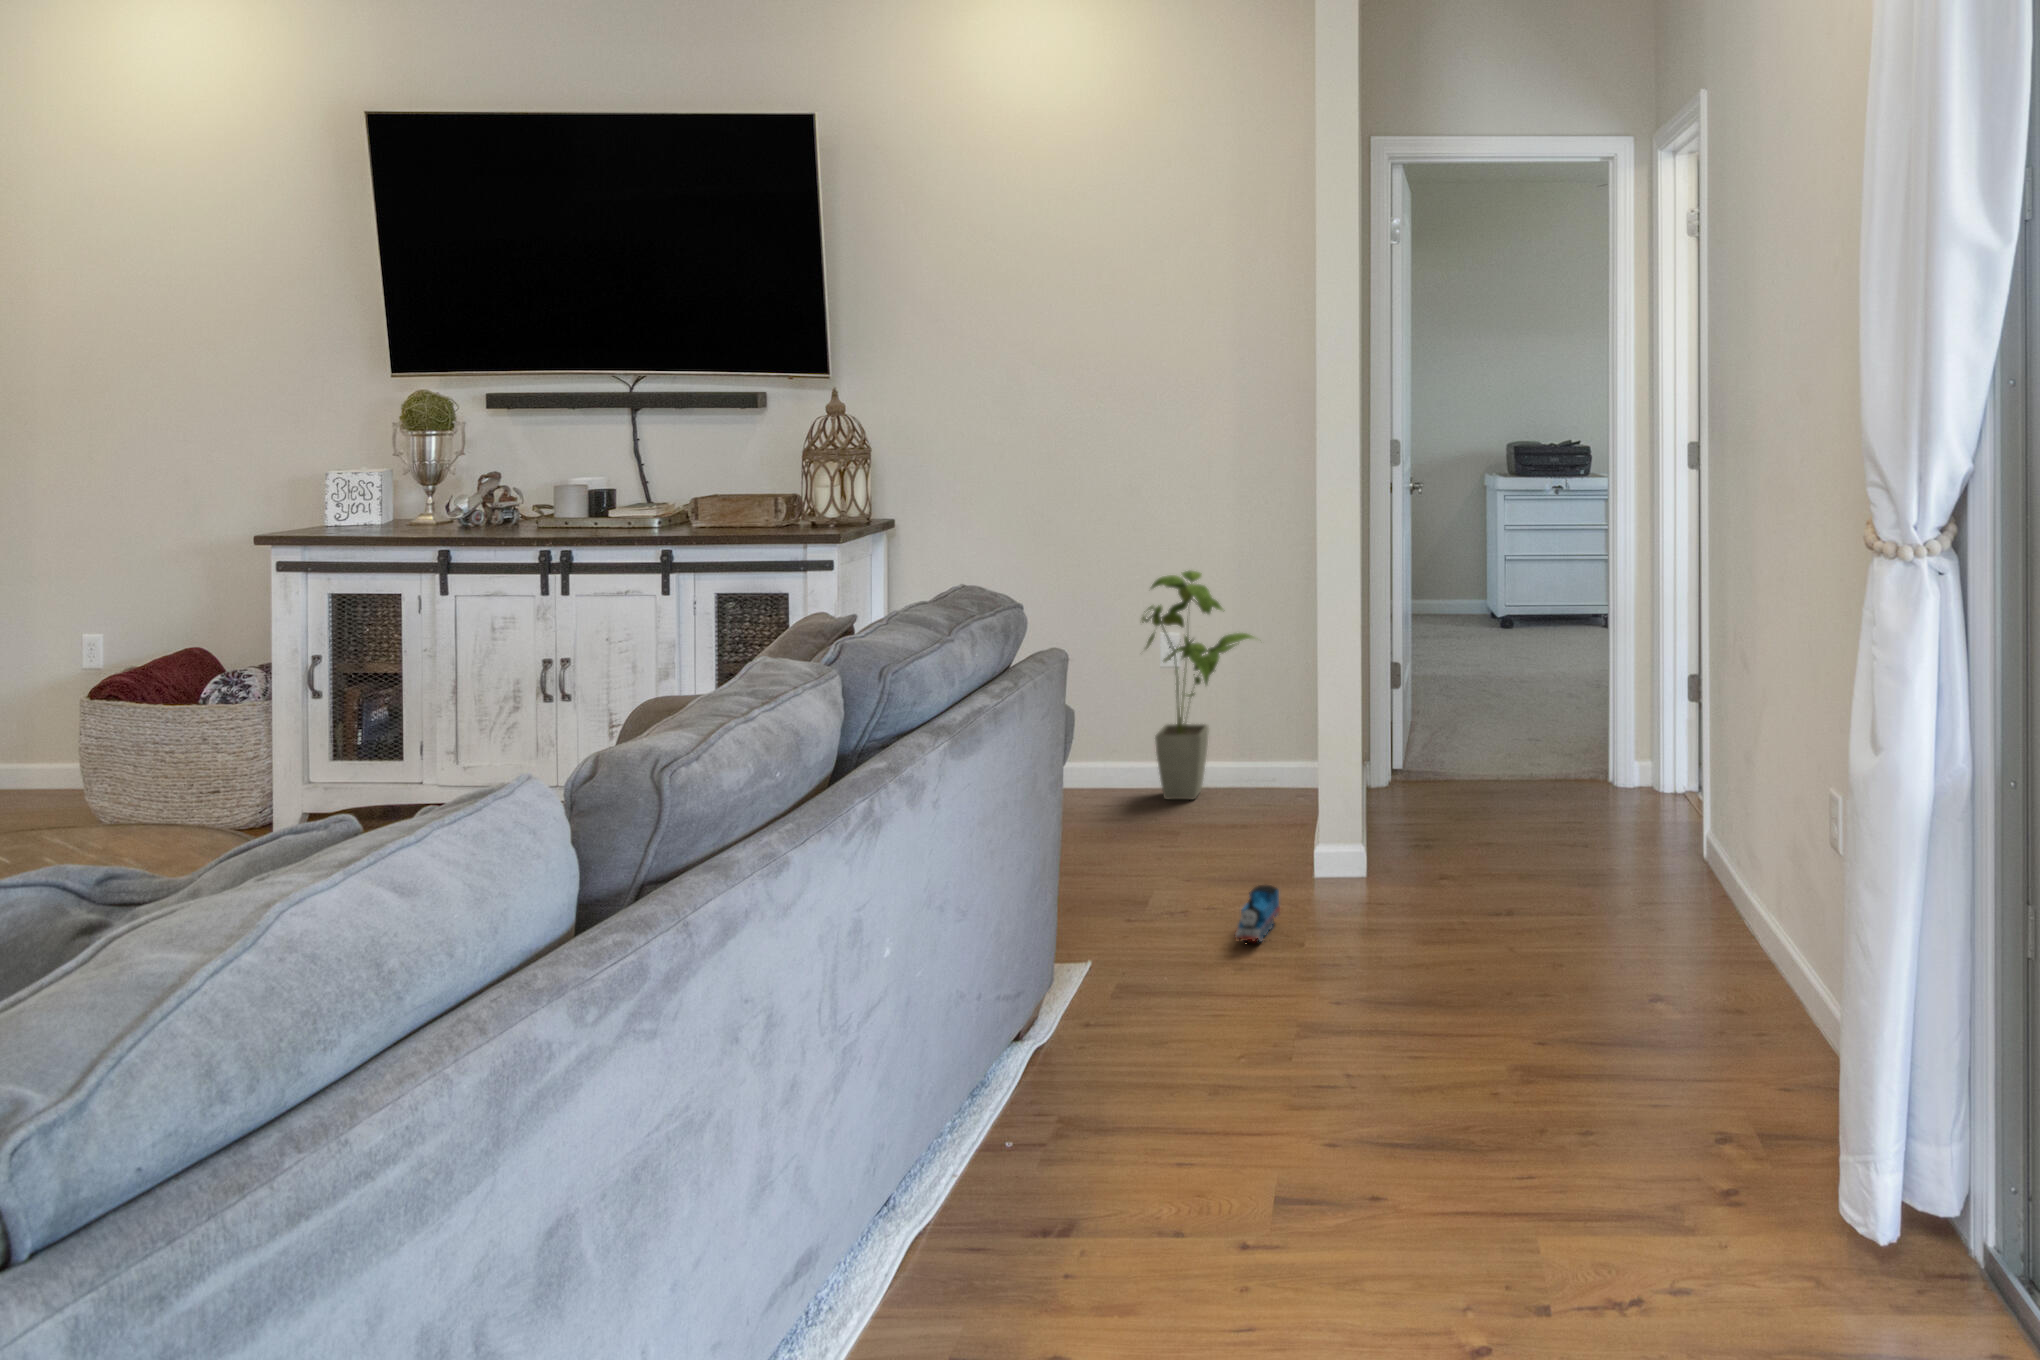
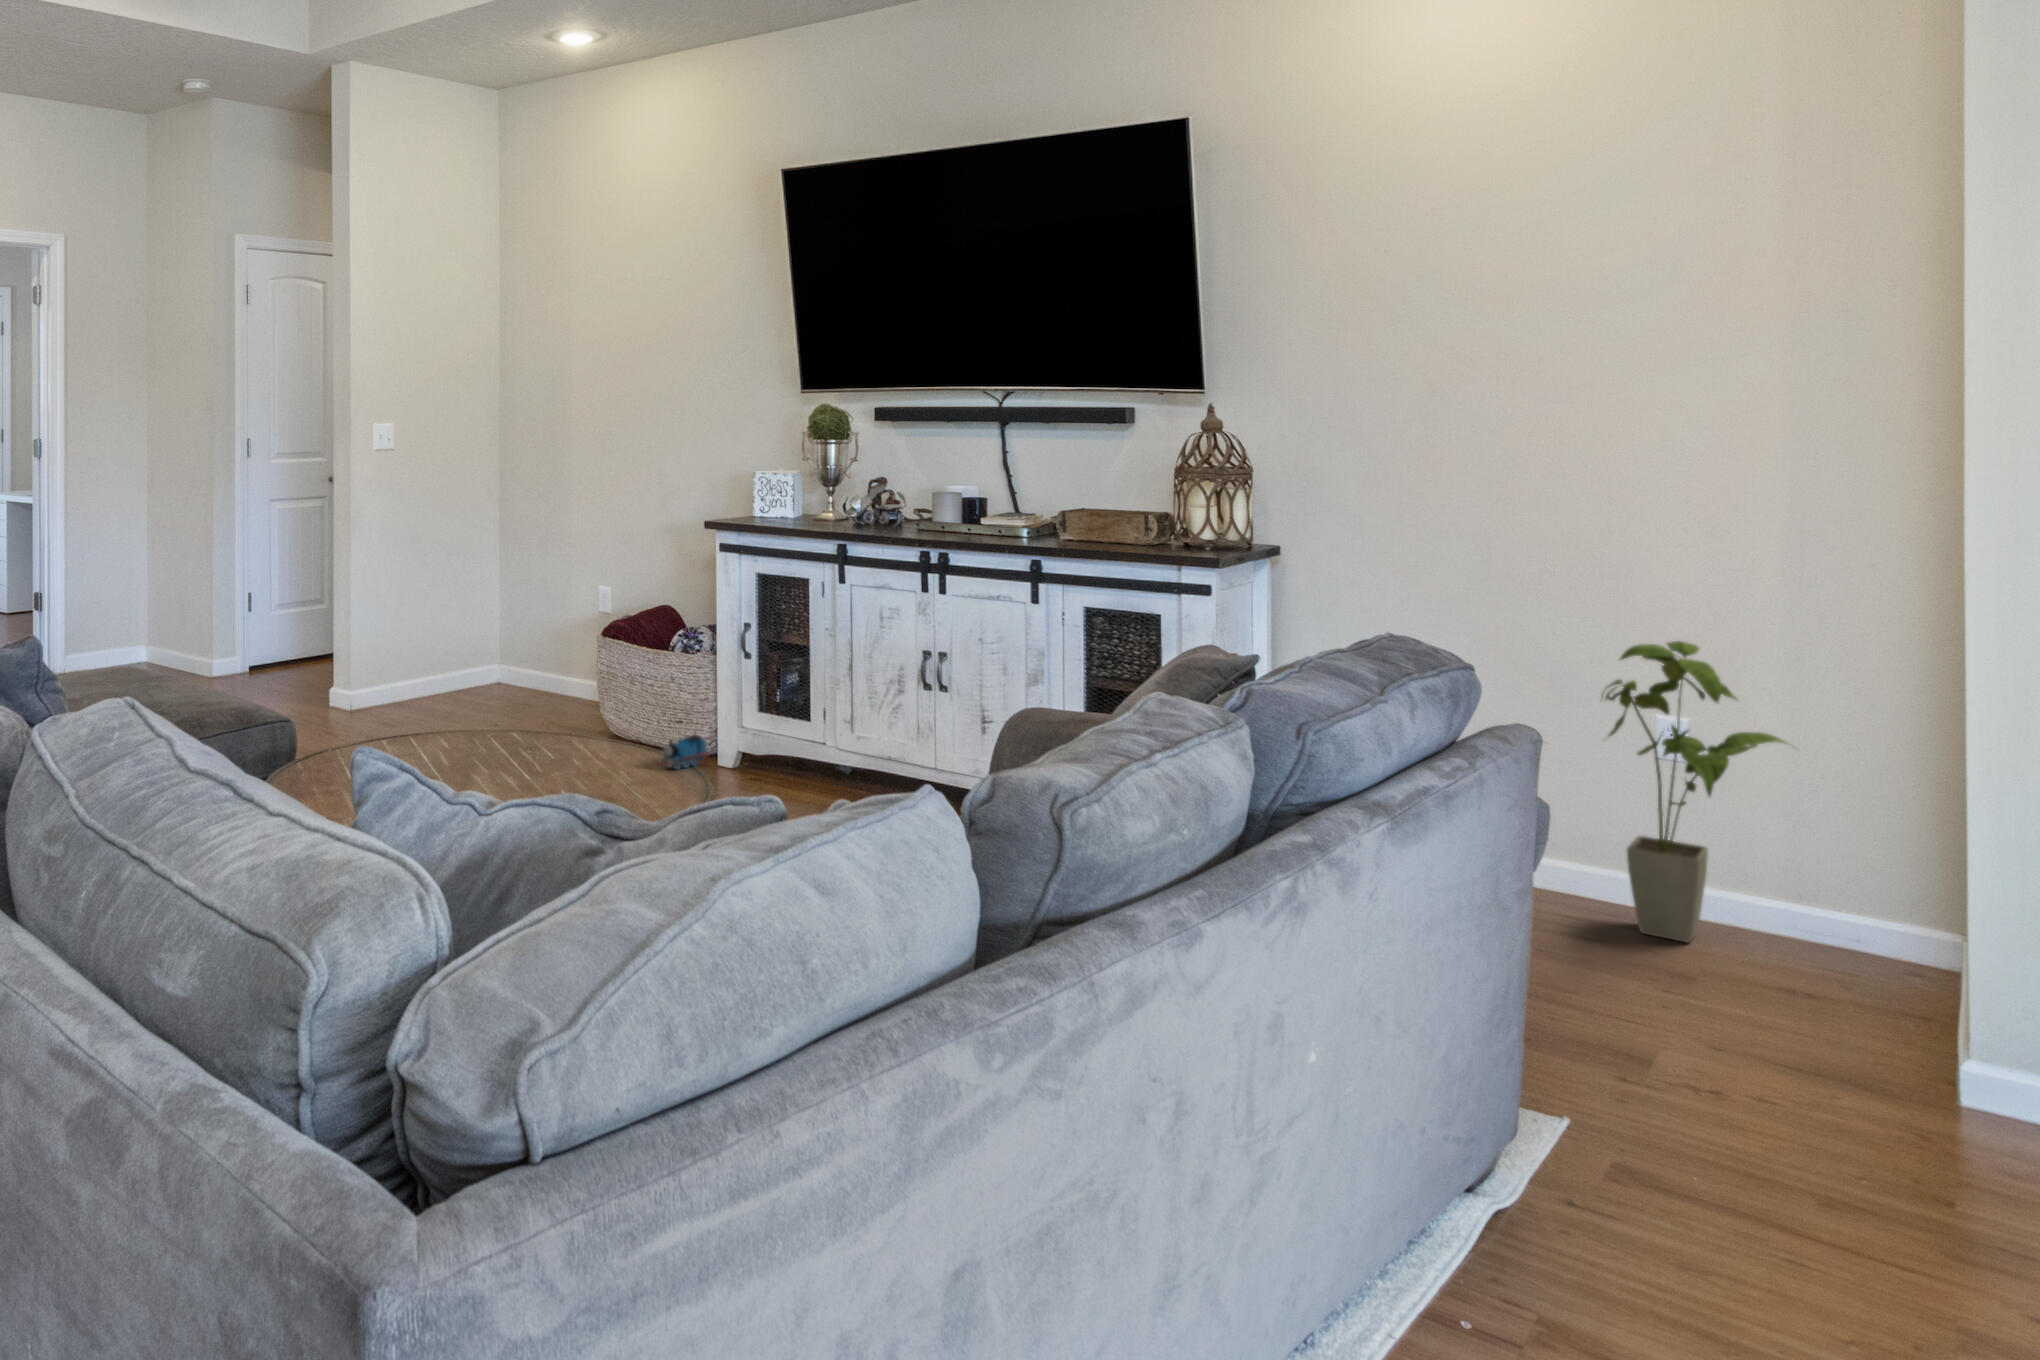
toy train: present [1235,885,1280,941] -> present [659,735,707,769]

